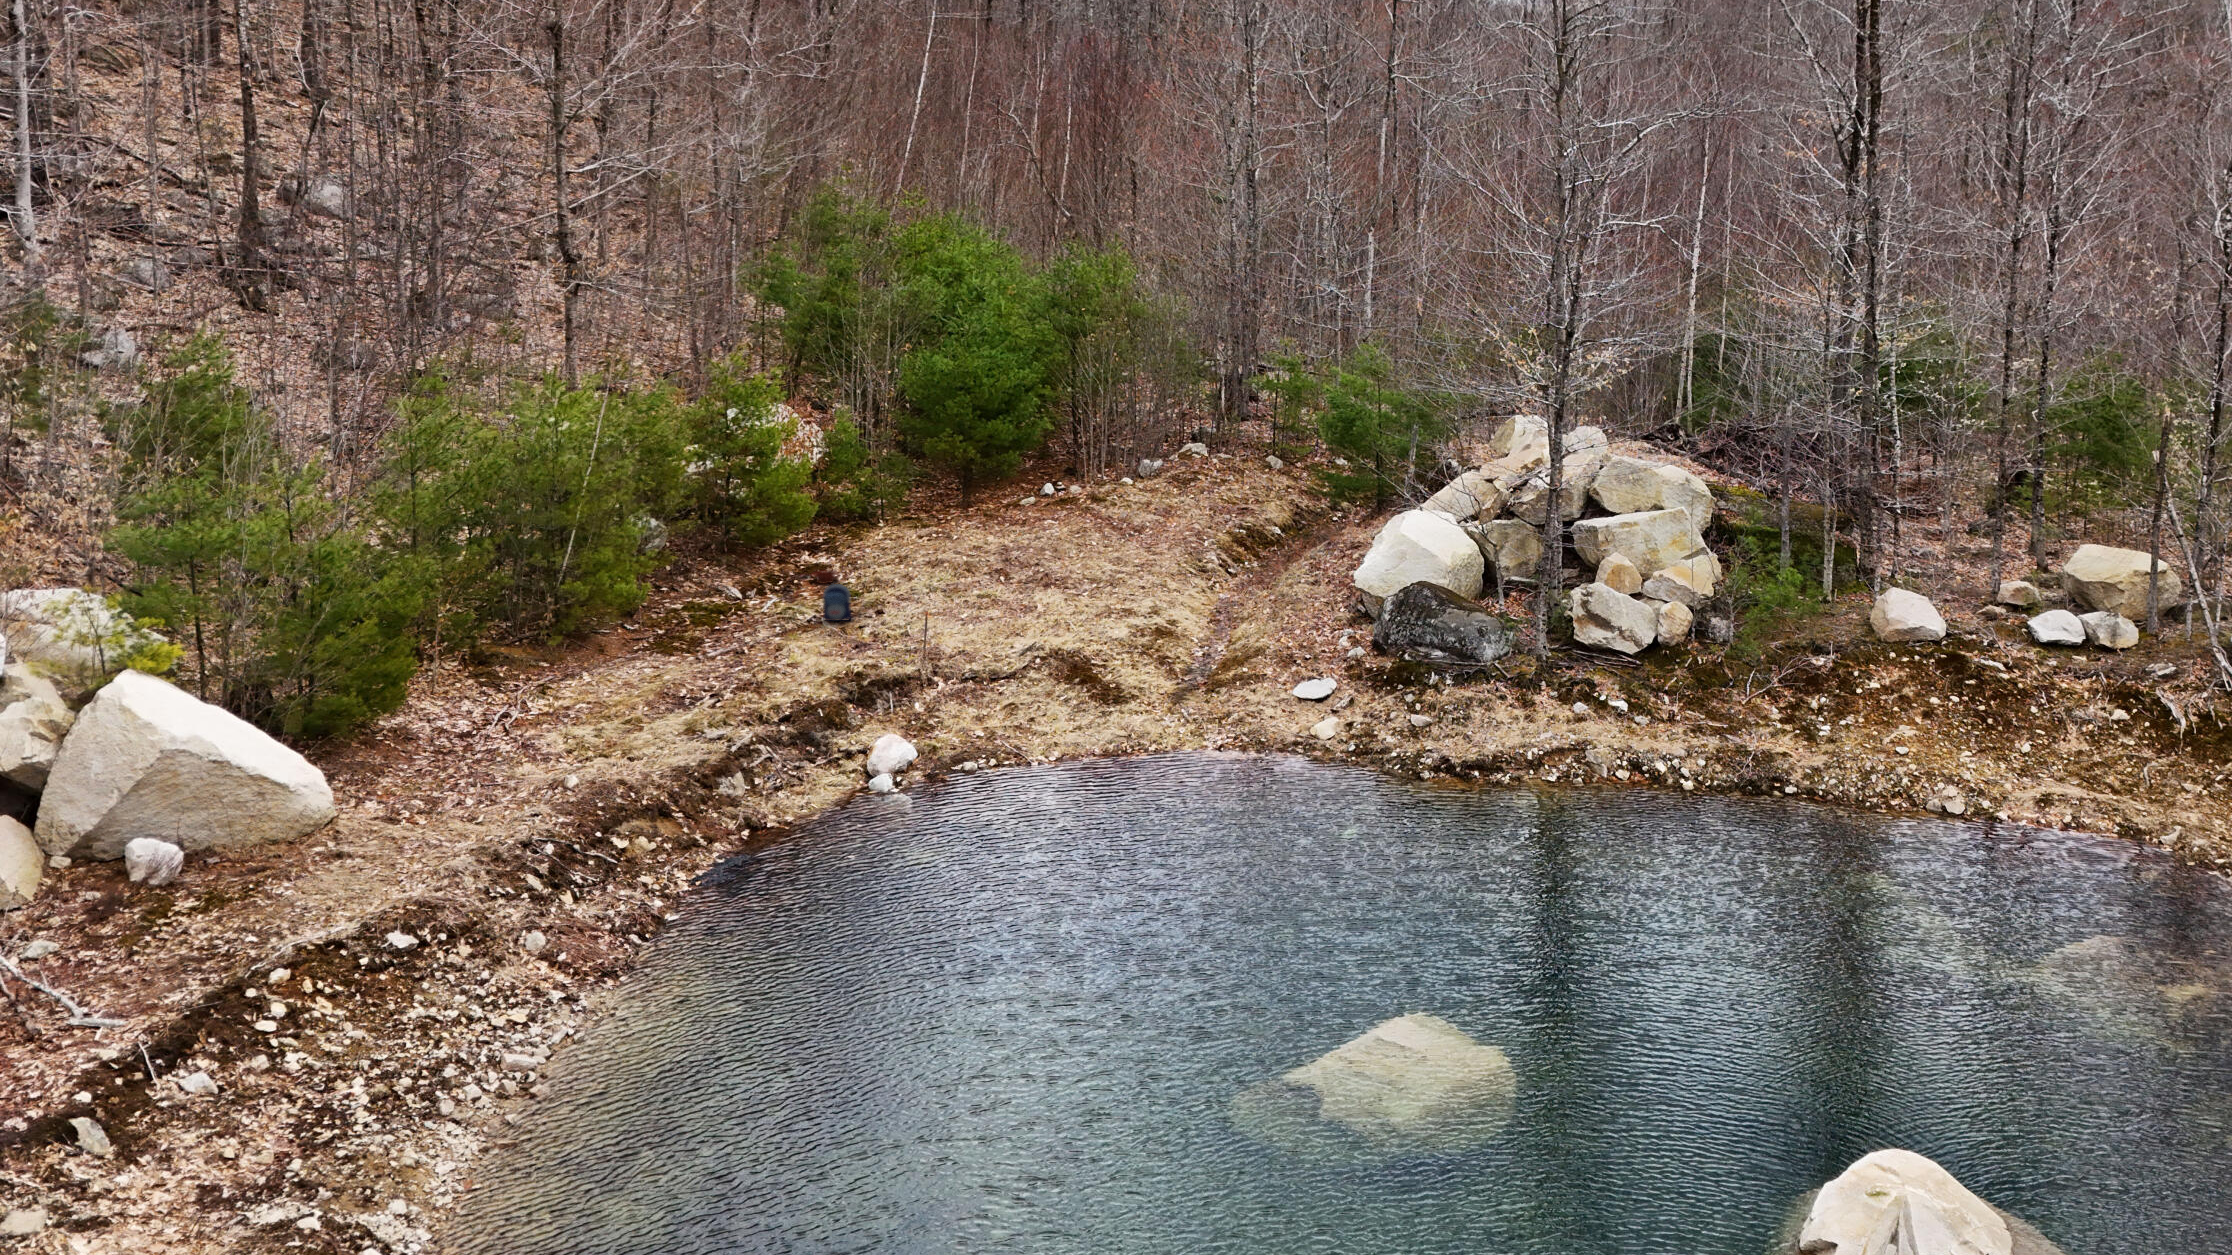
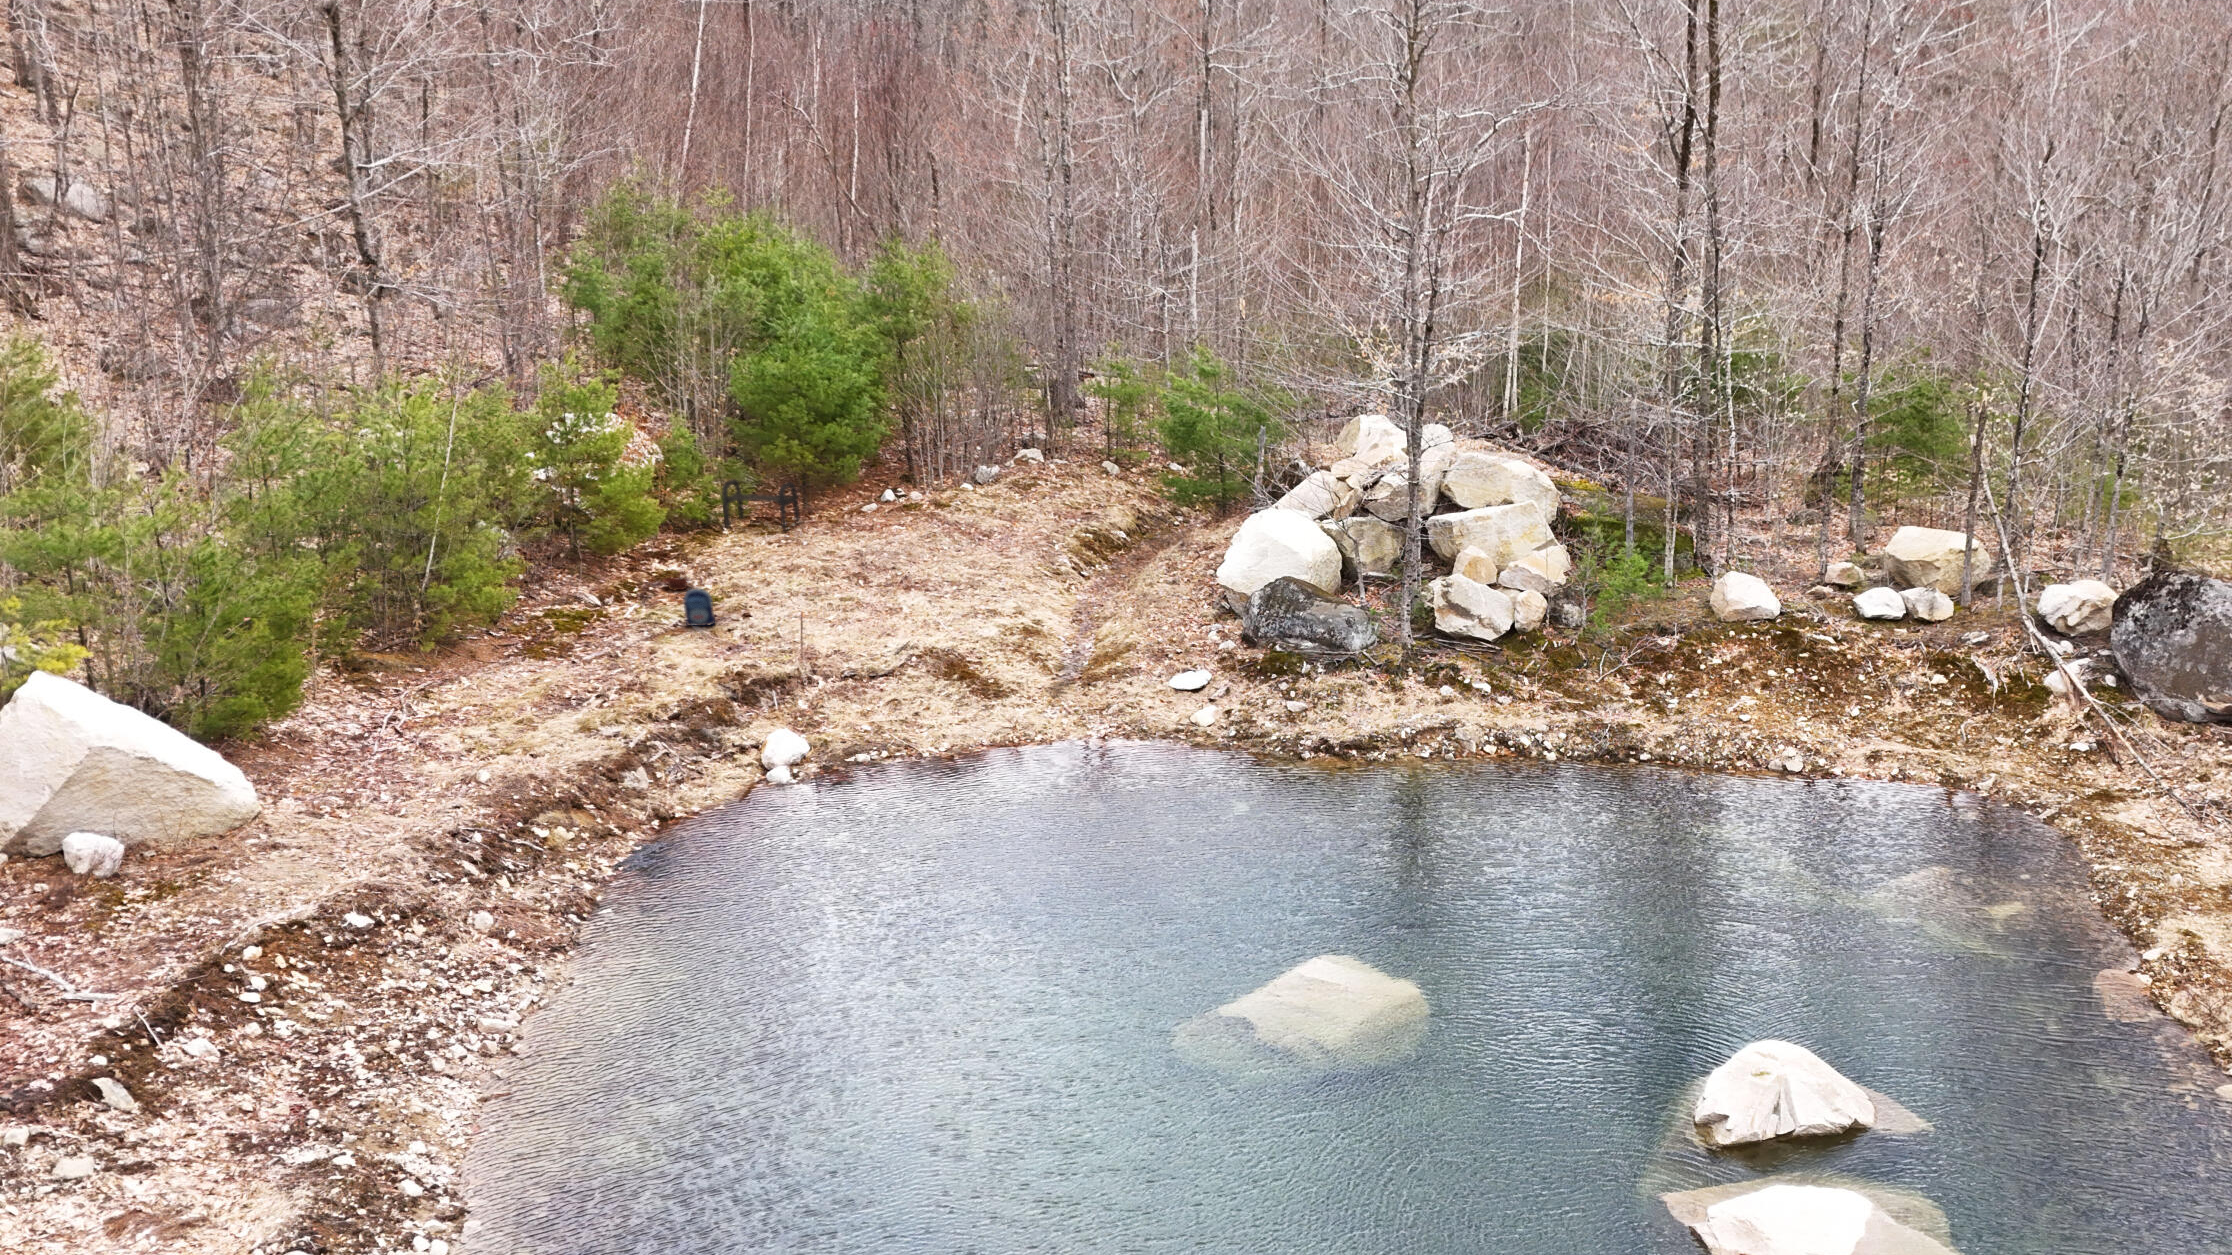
bench: none [886,473,958,524] -> present [722,479,800,531]

